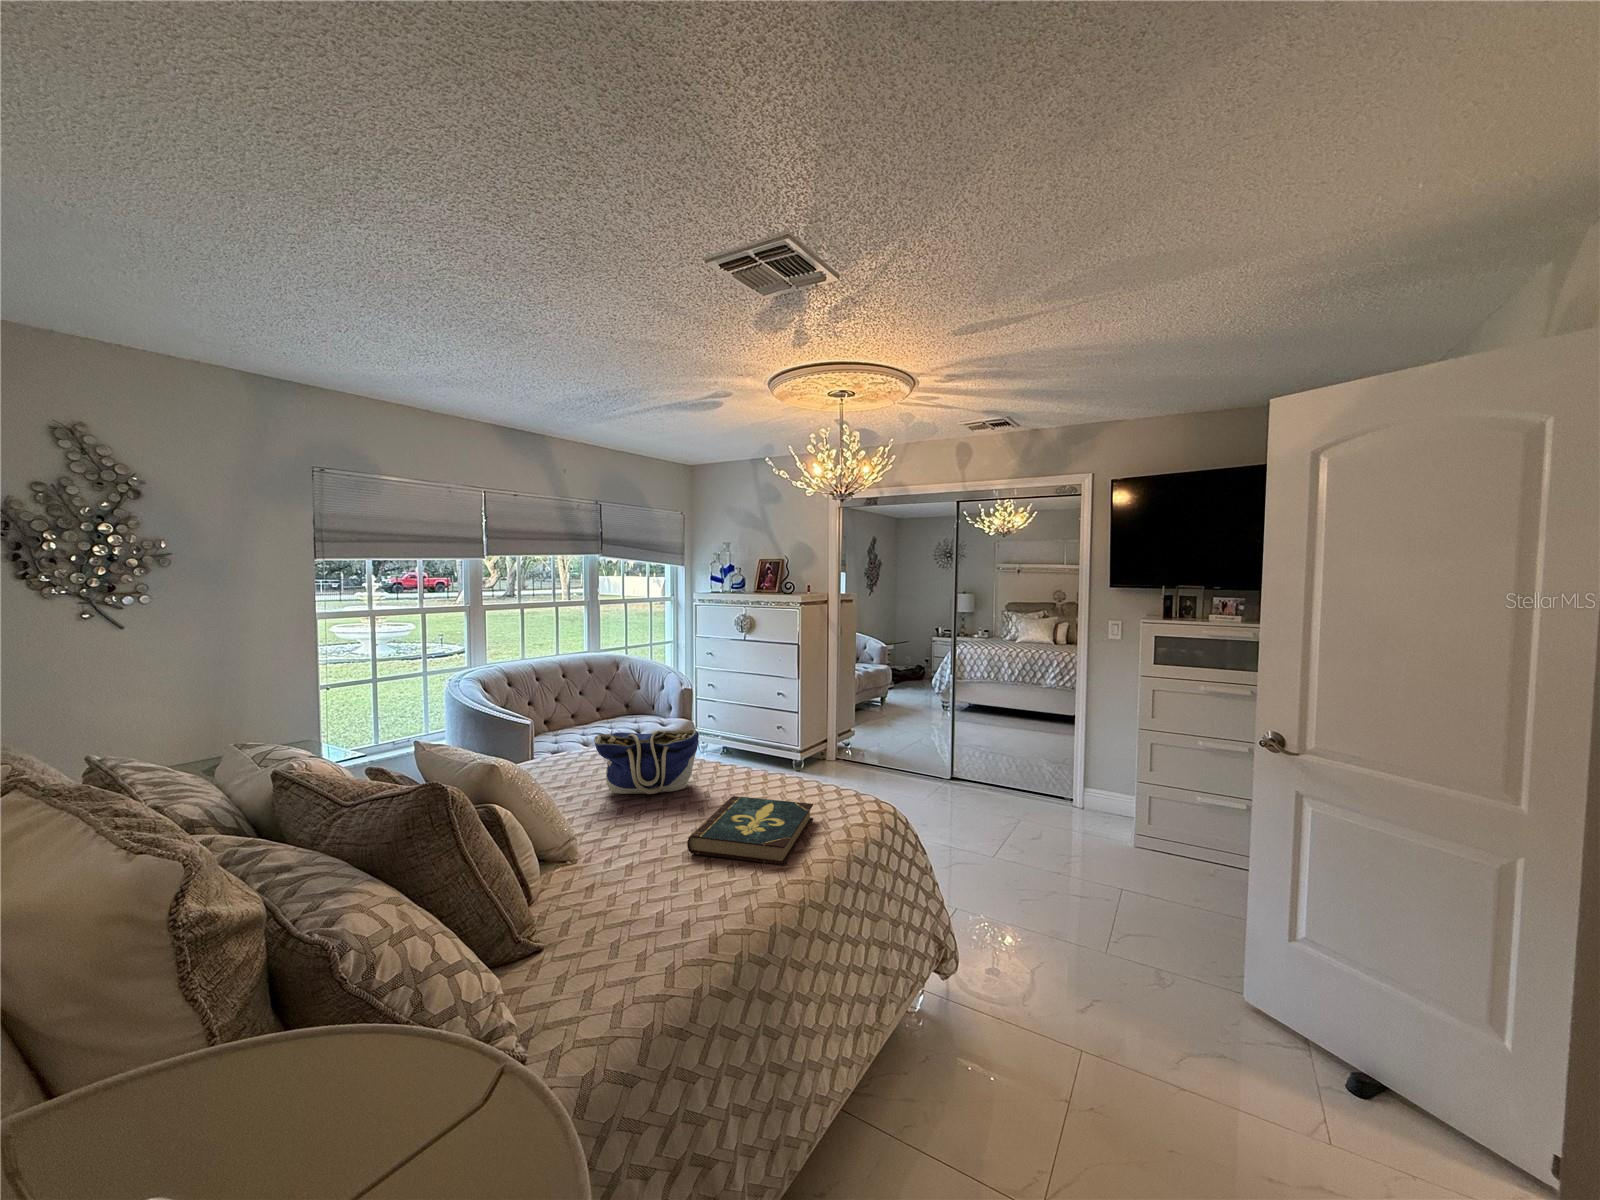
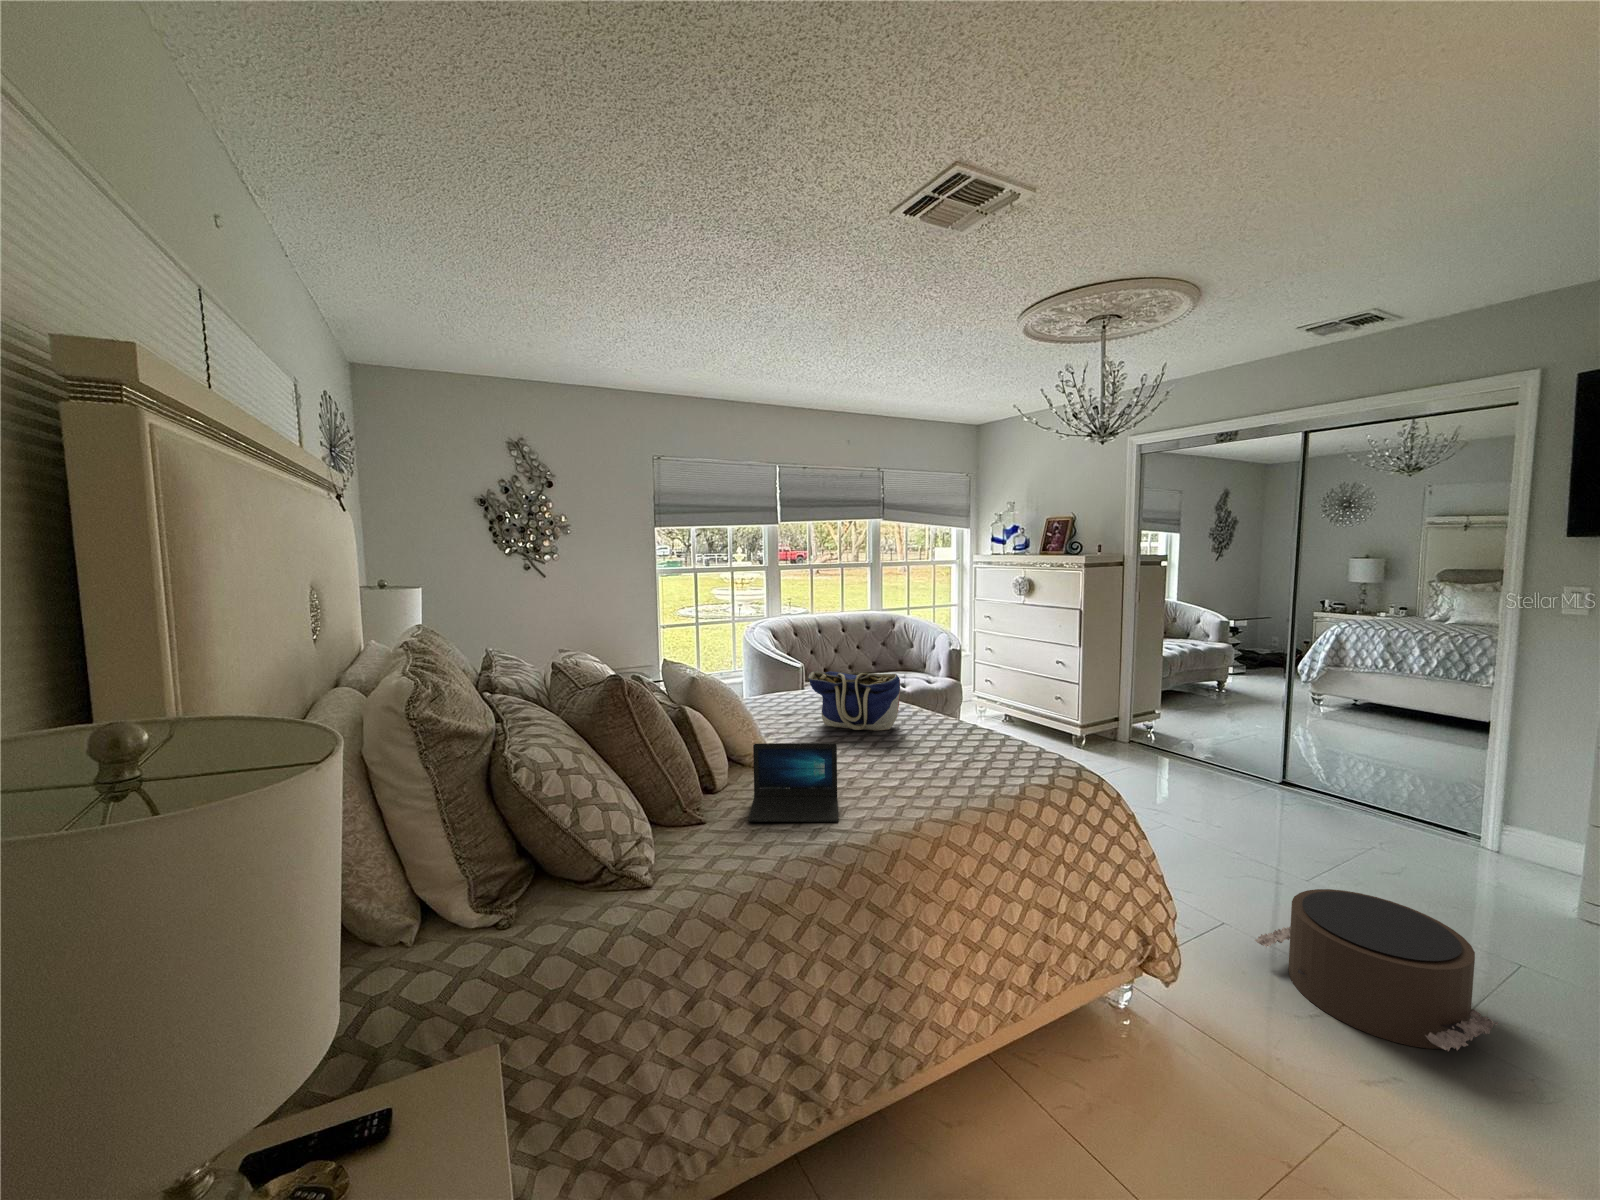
book: present [687,796,813,865] -> none [854,739,993,804]
laptop: none [590,820,704,934] -> present [748,743,839,822]
pouf: none [988,863,1136,974] -> present [1255,889,1498,1052]

